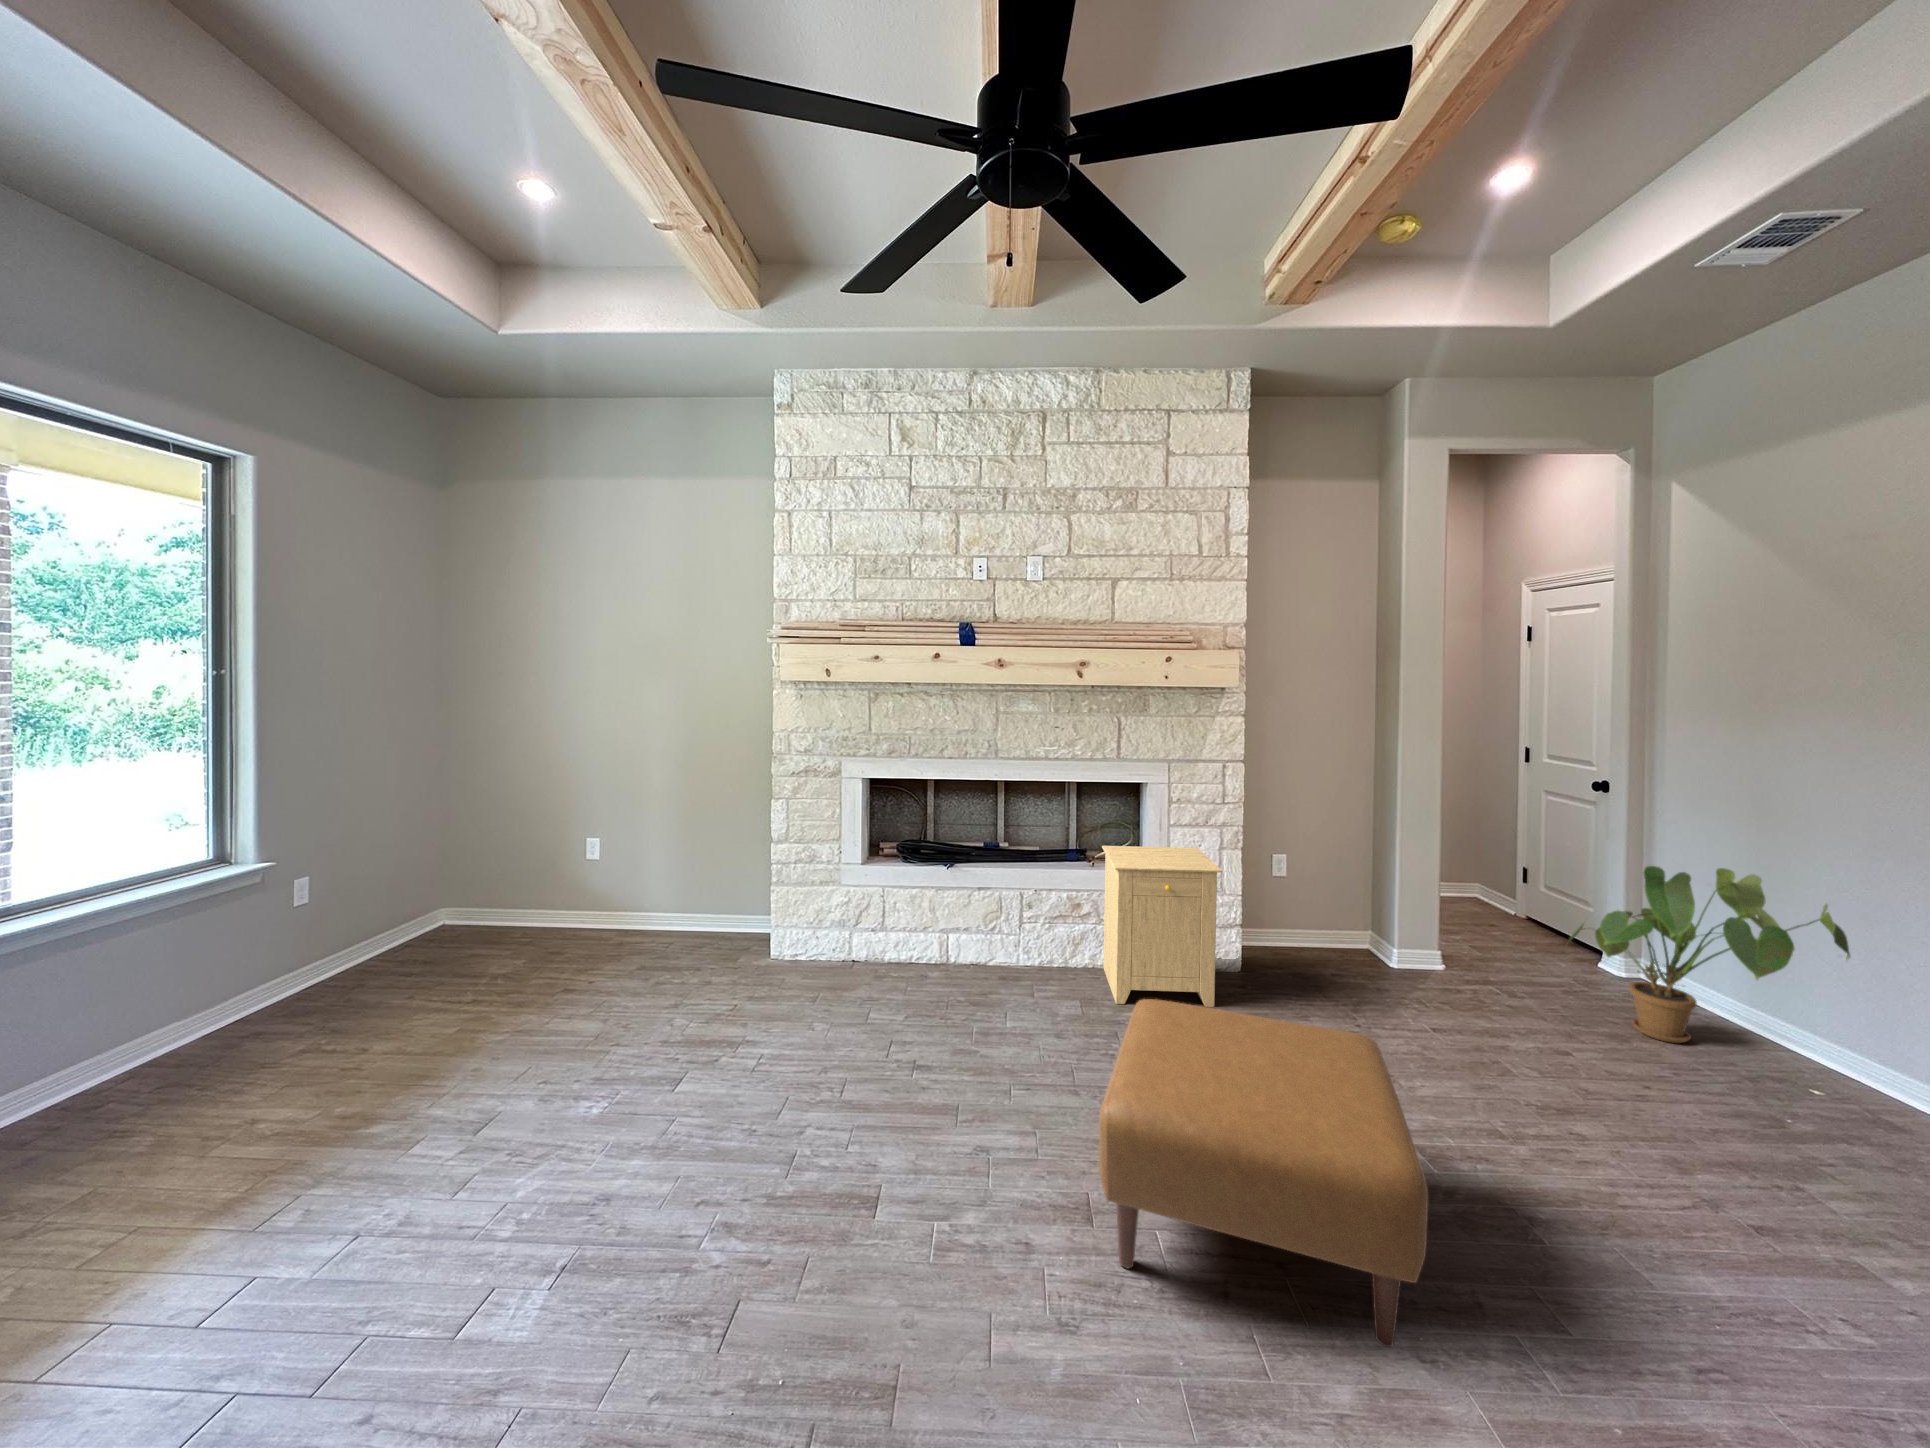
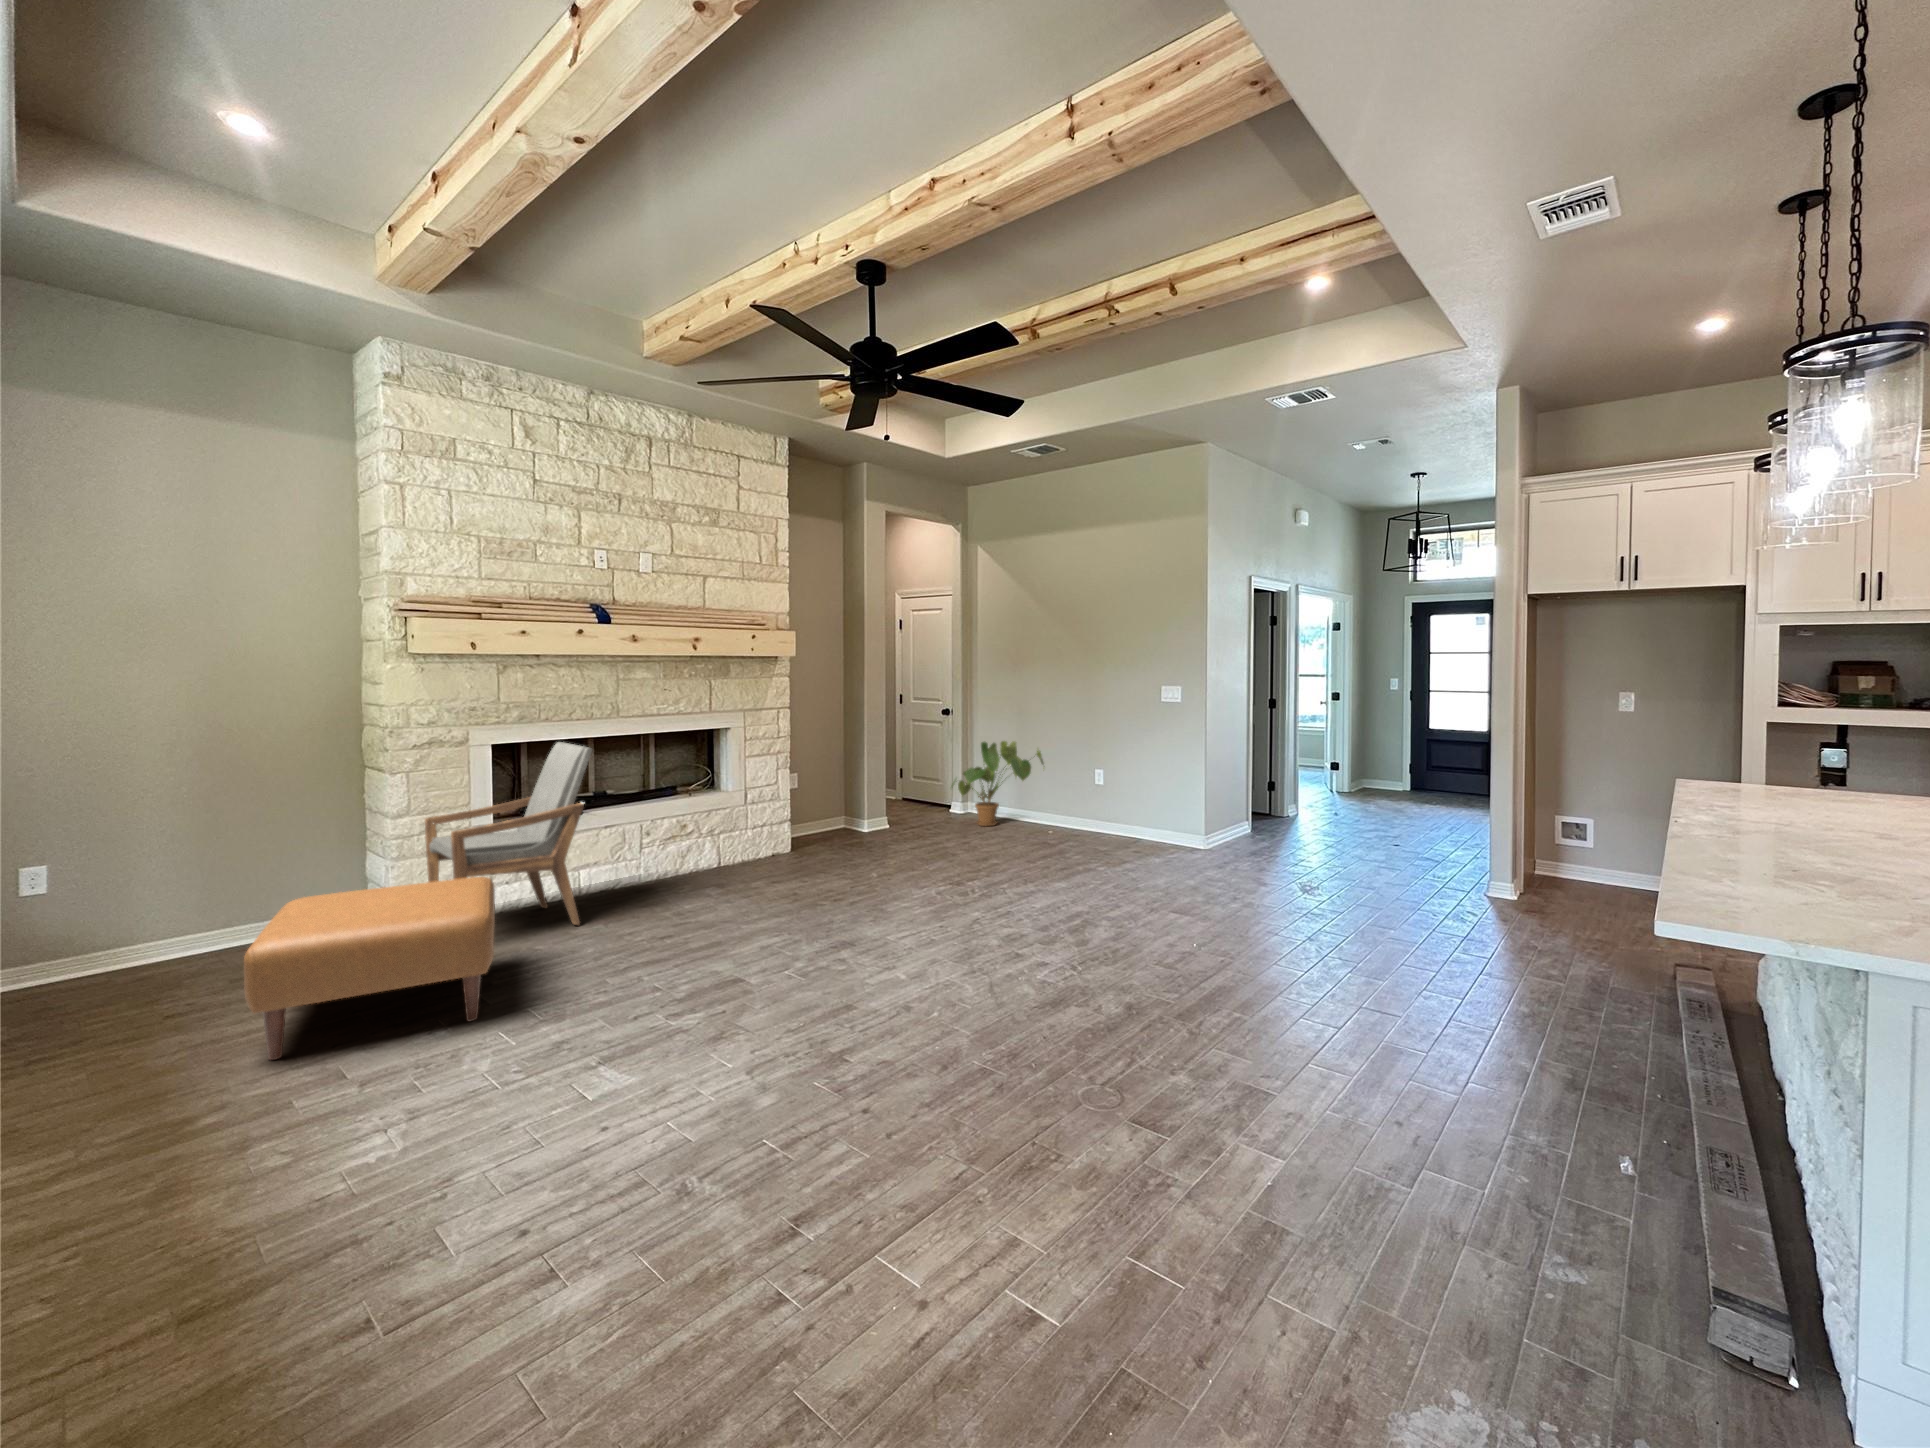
armchair: none [751,784,914,1016] -> present [425,742,592,926]
side table: present [1102,846,1222,1007] -> none [705,769,801,878]
ottoman: present [1099,999,1428,1347] -> present [244,877,495,1060]

